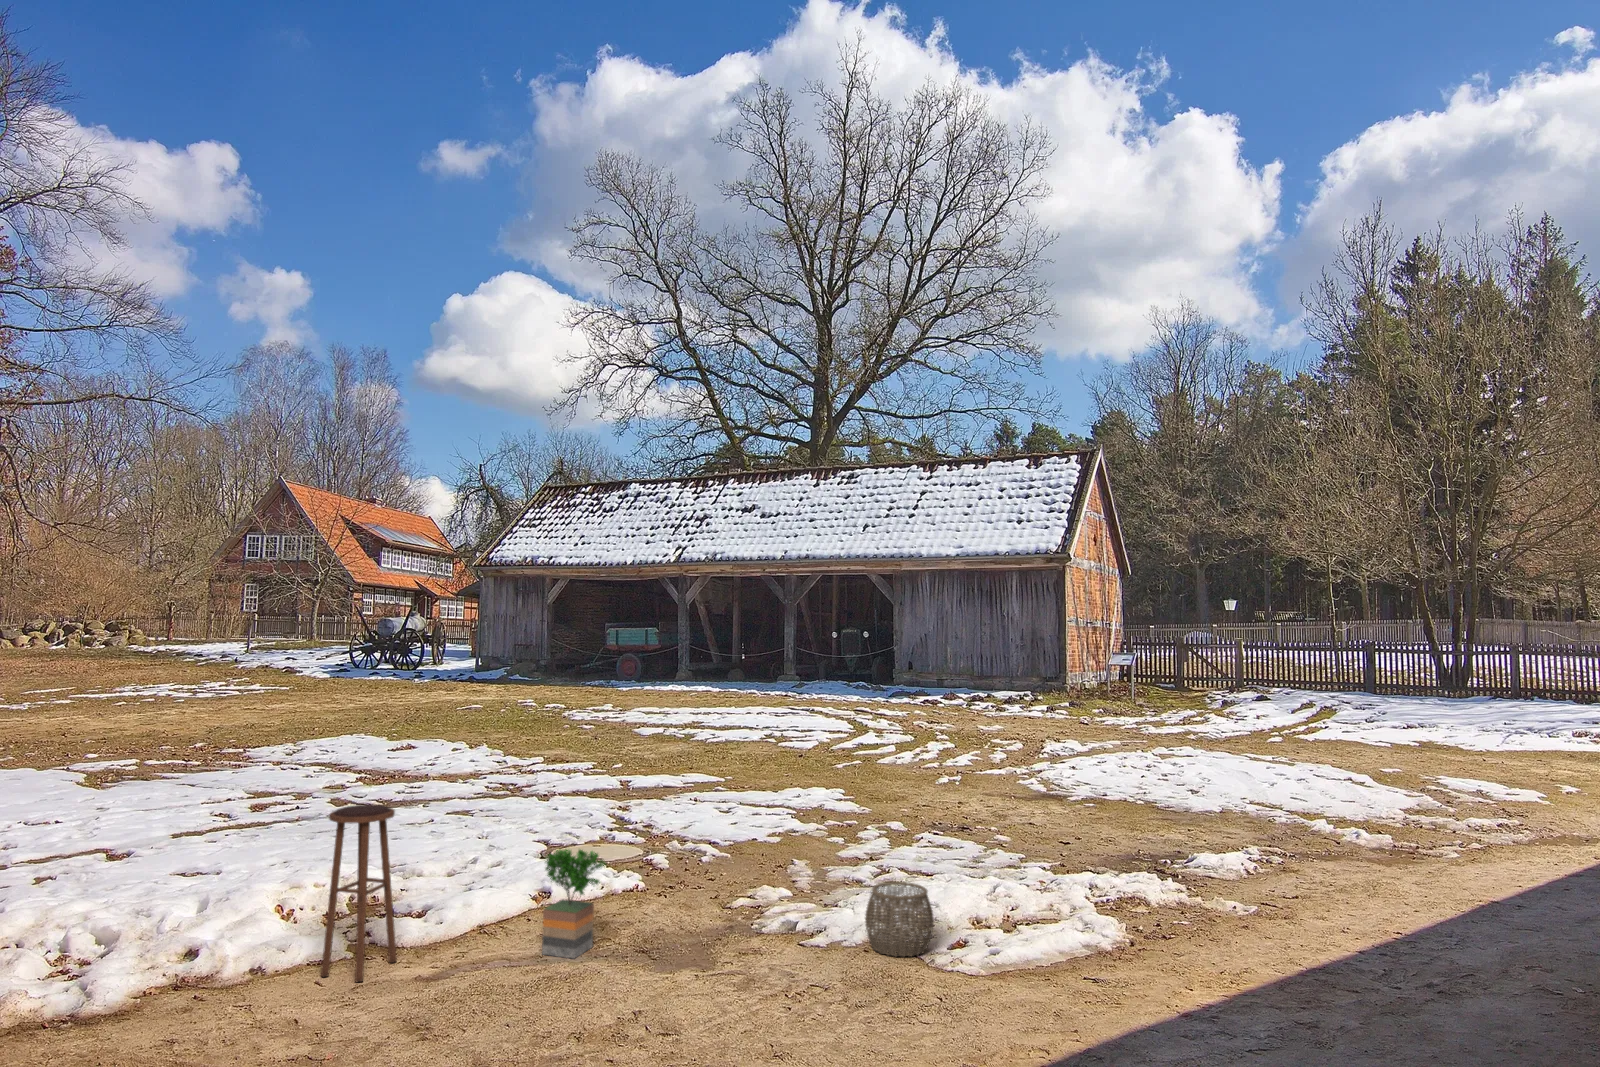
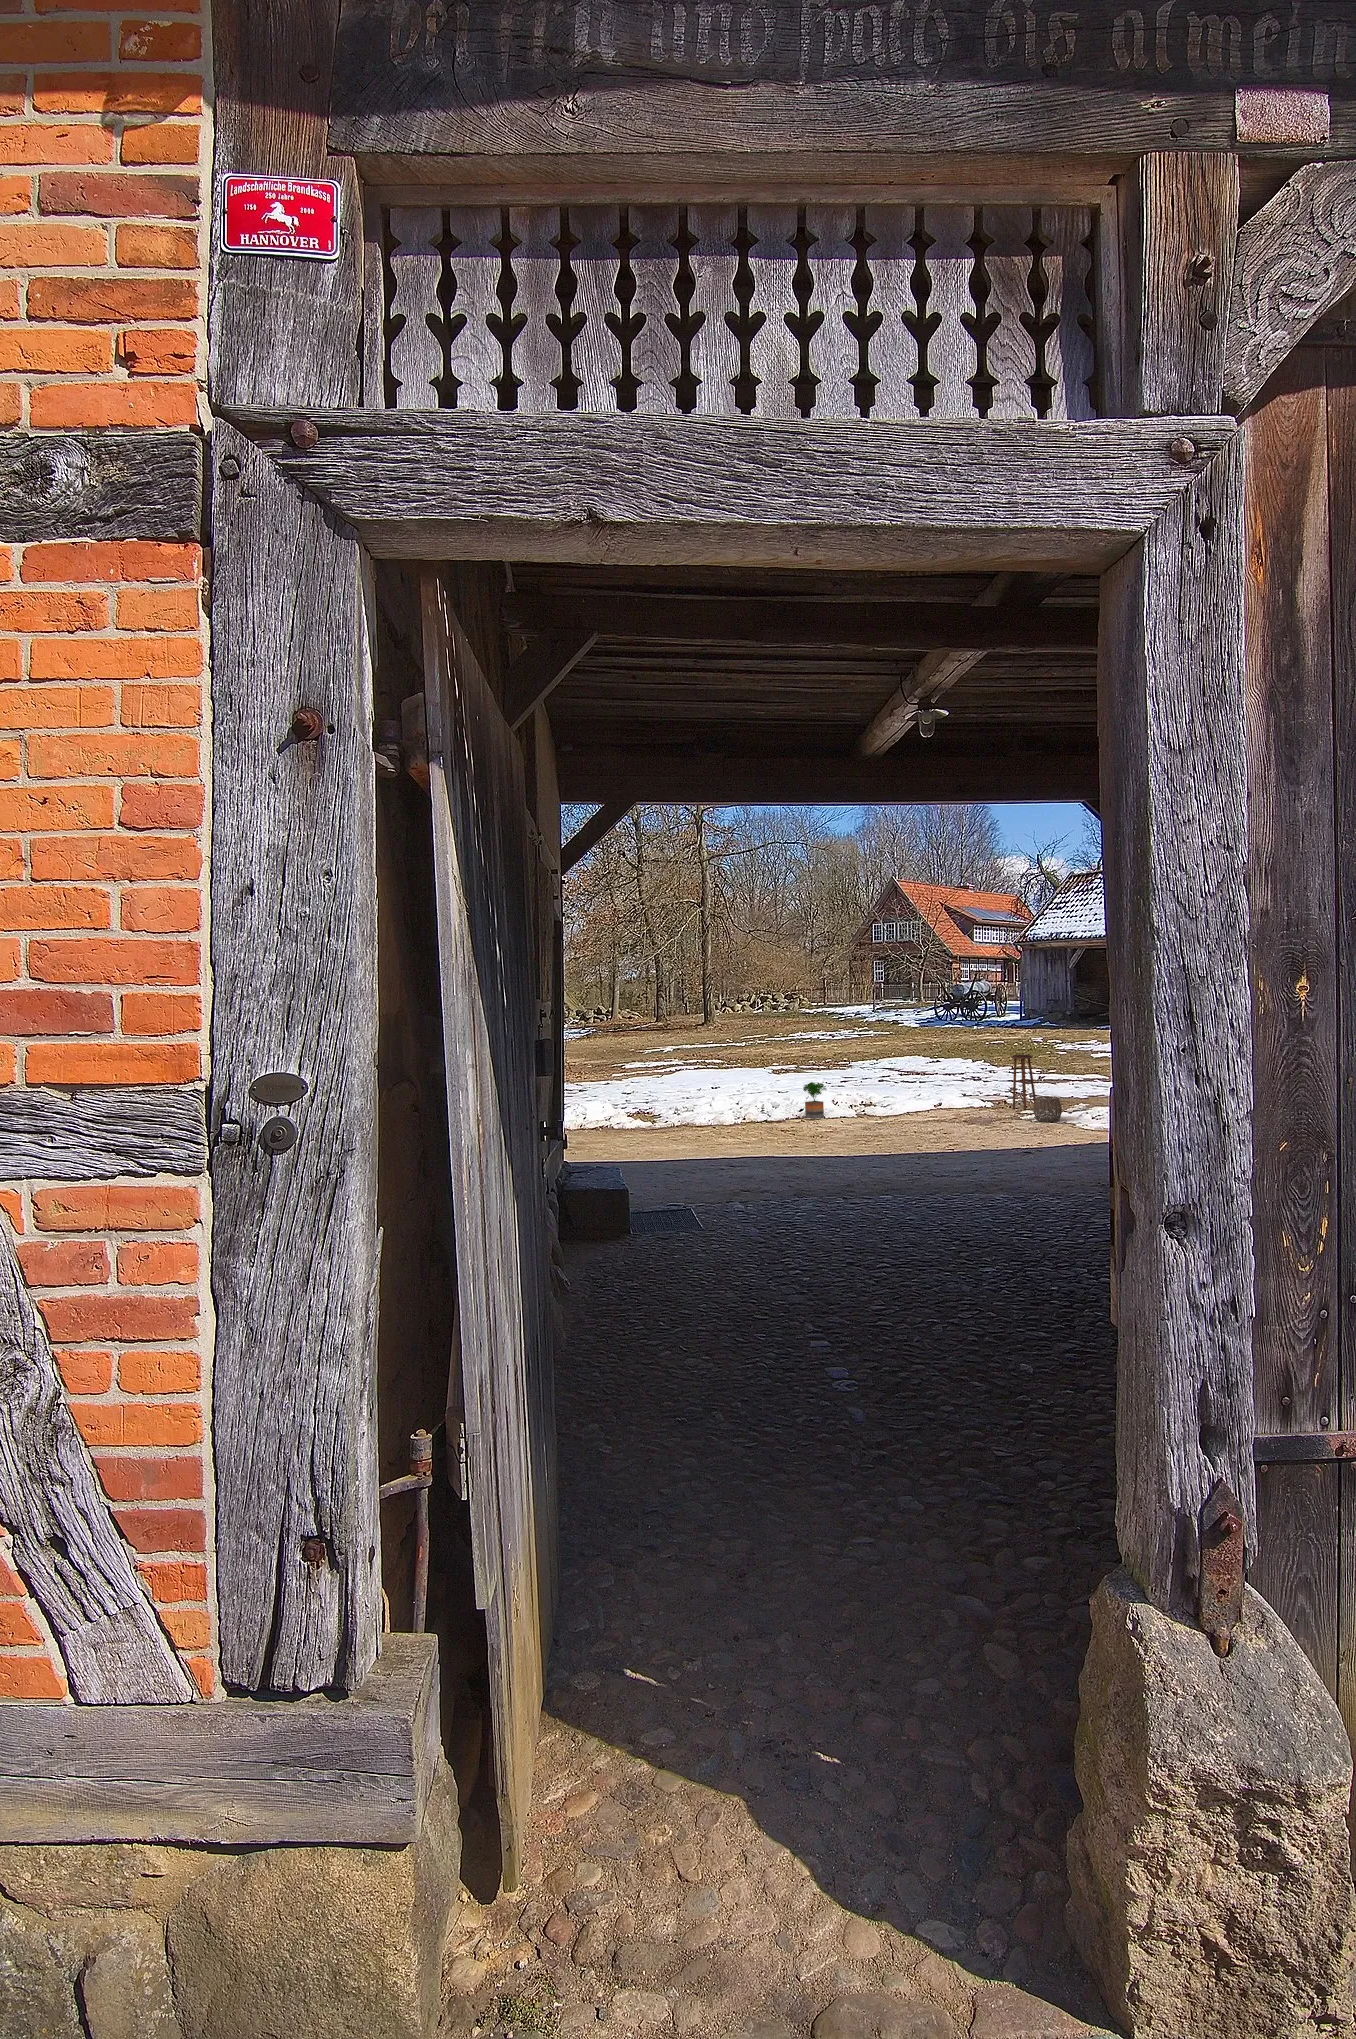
stool: present [321,805,397,982] -> present [1011,1055,1036,1110]
potted tree: present [542,849,605,959] -> present [803,1082,826,1119]

